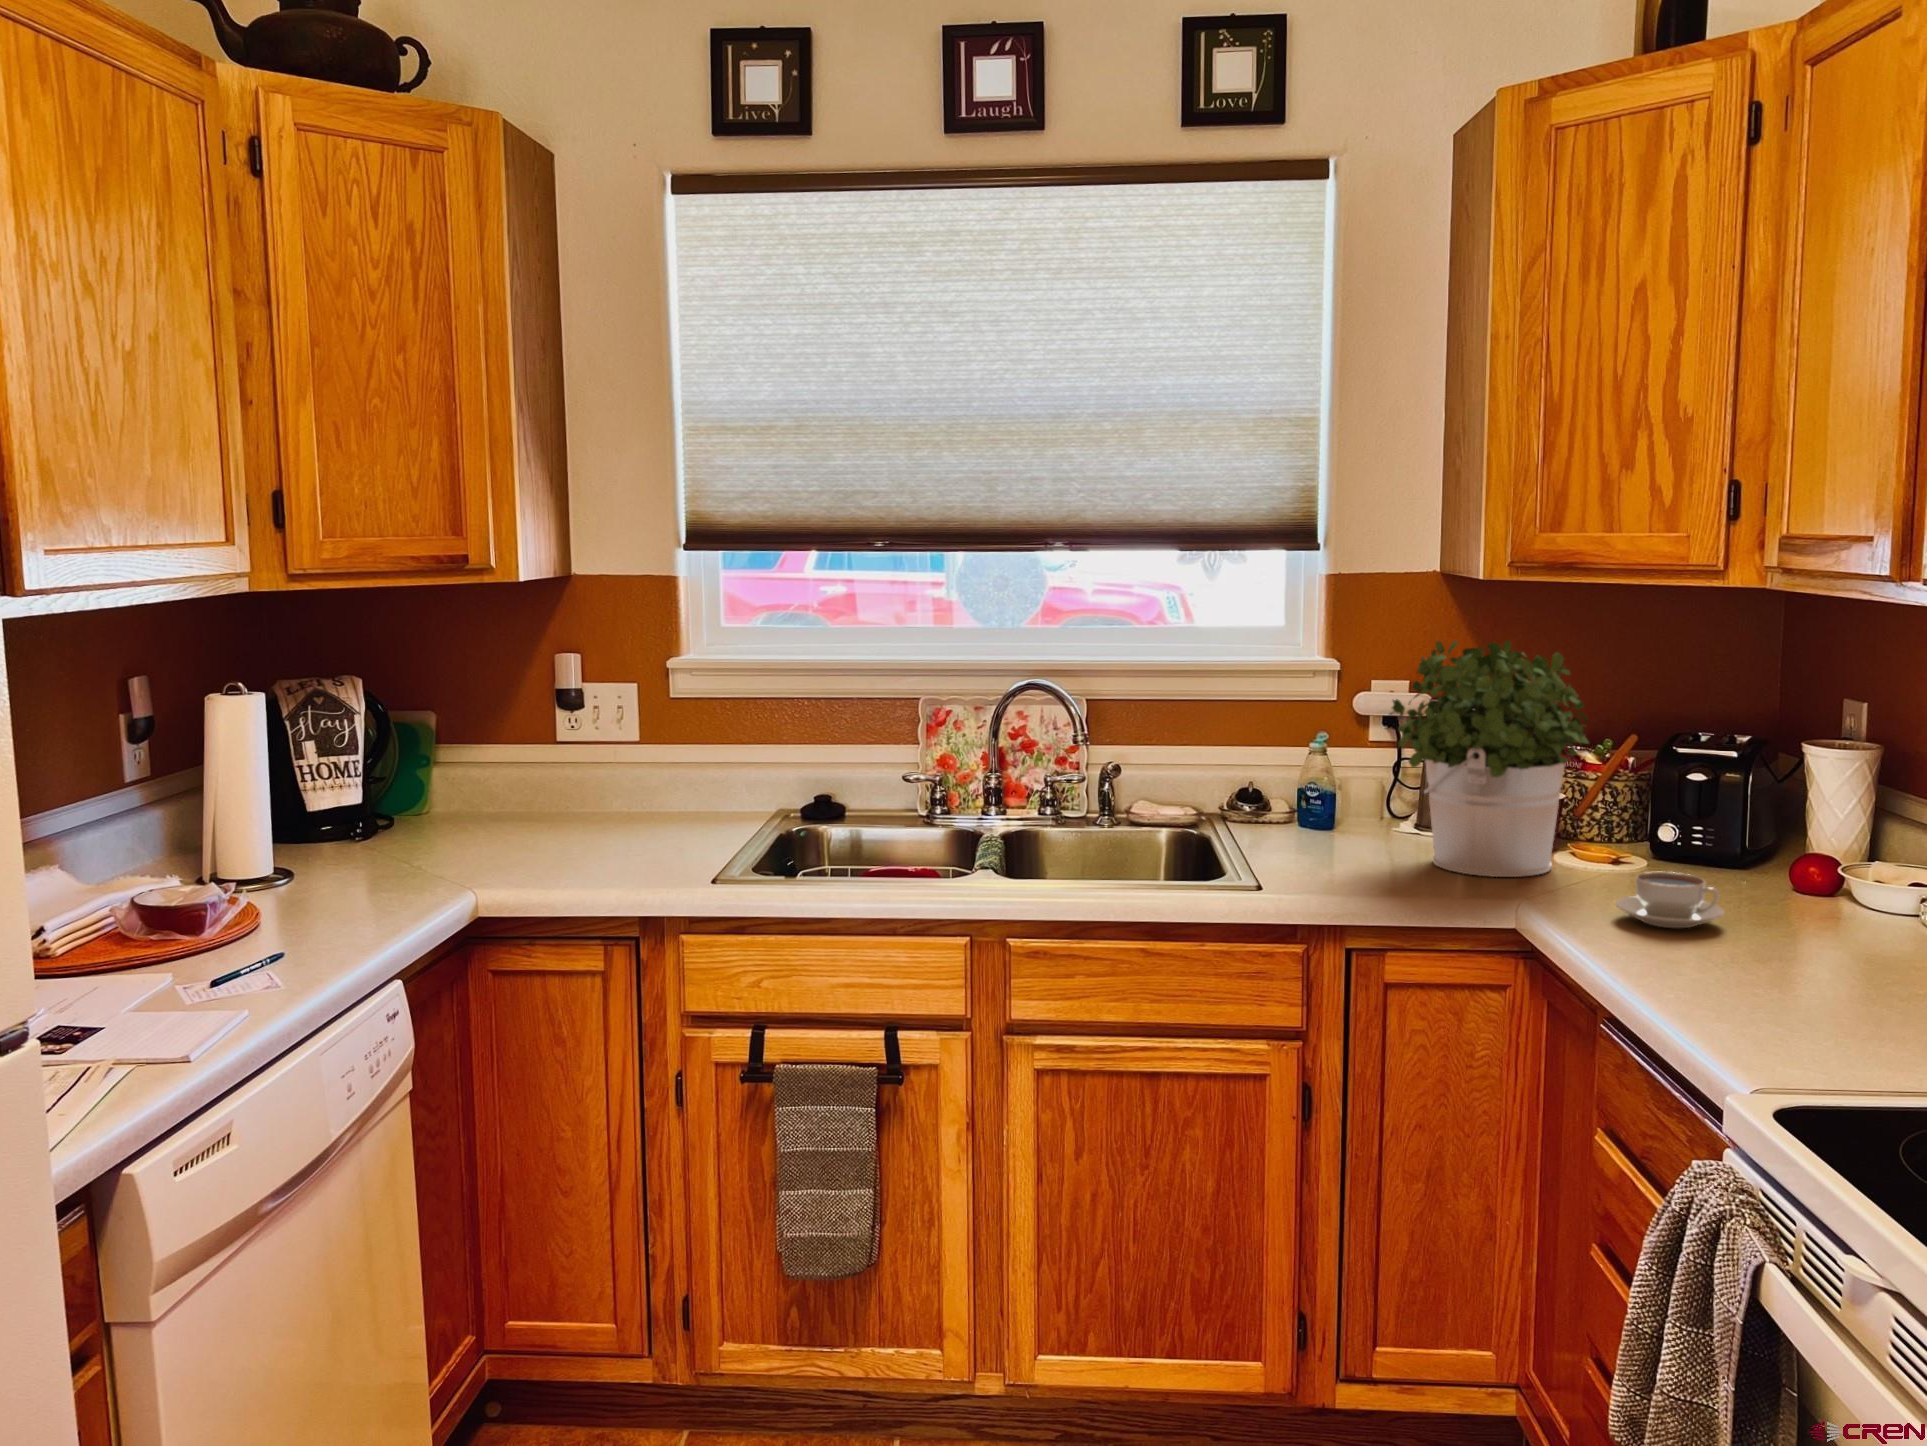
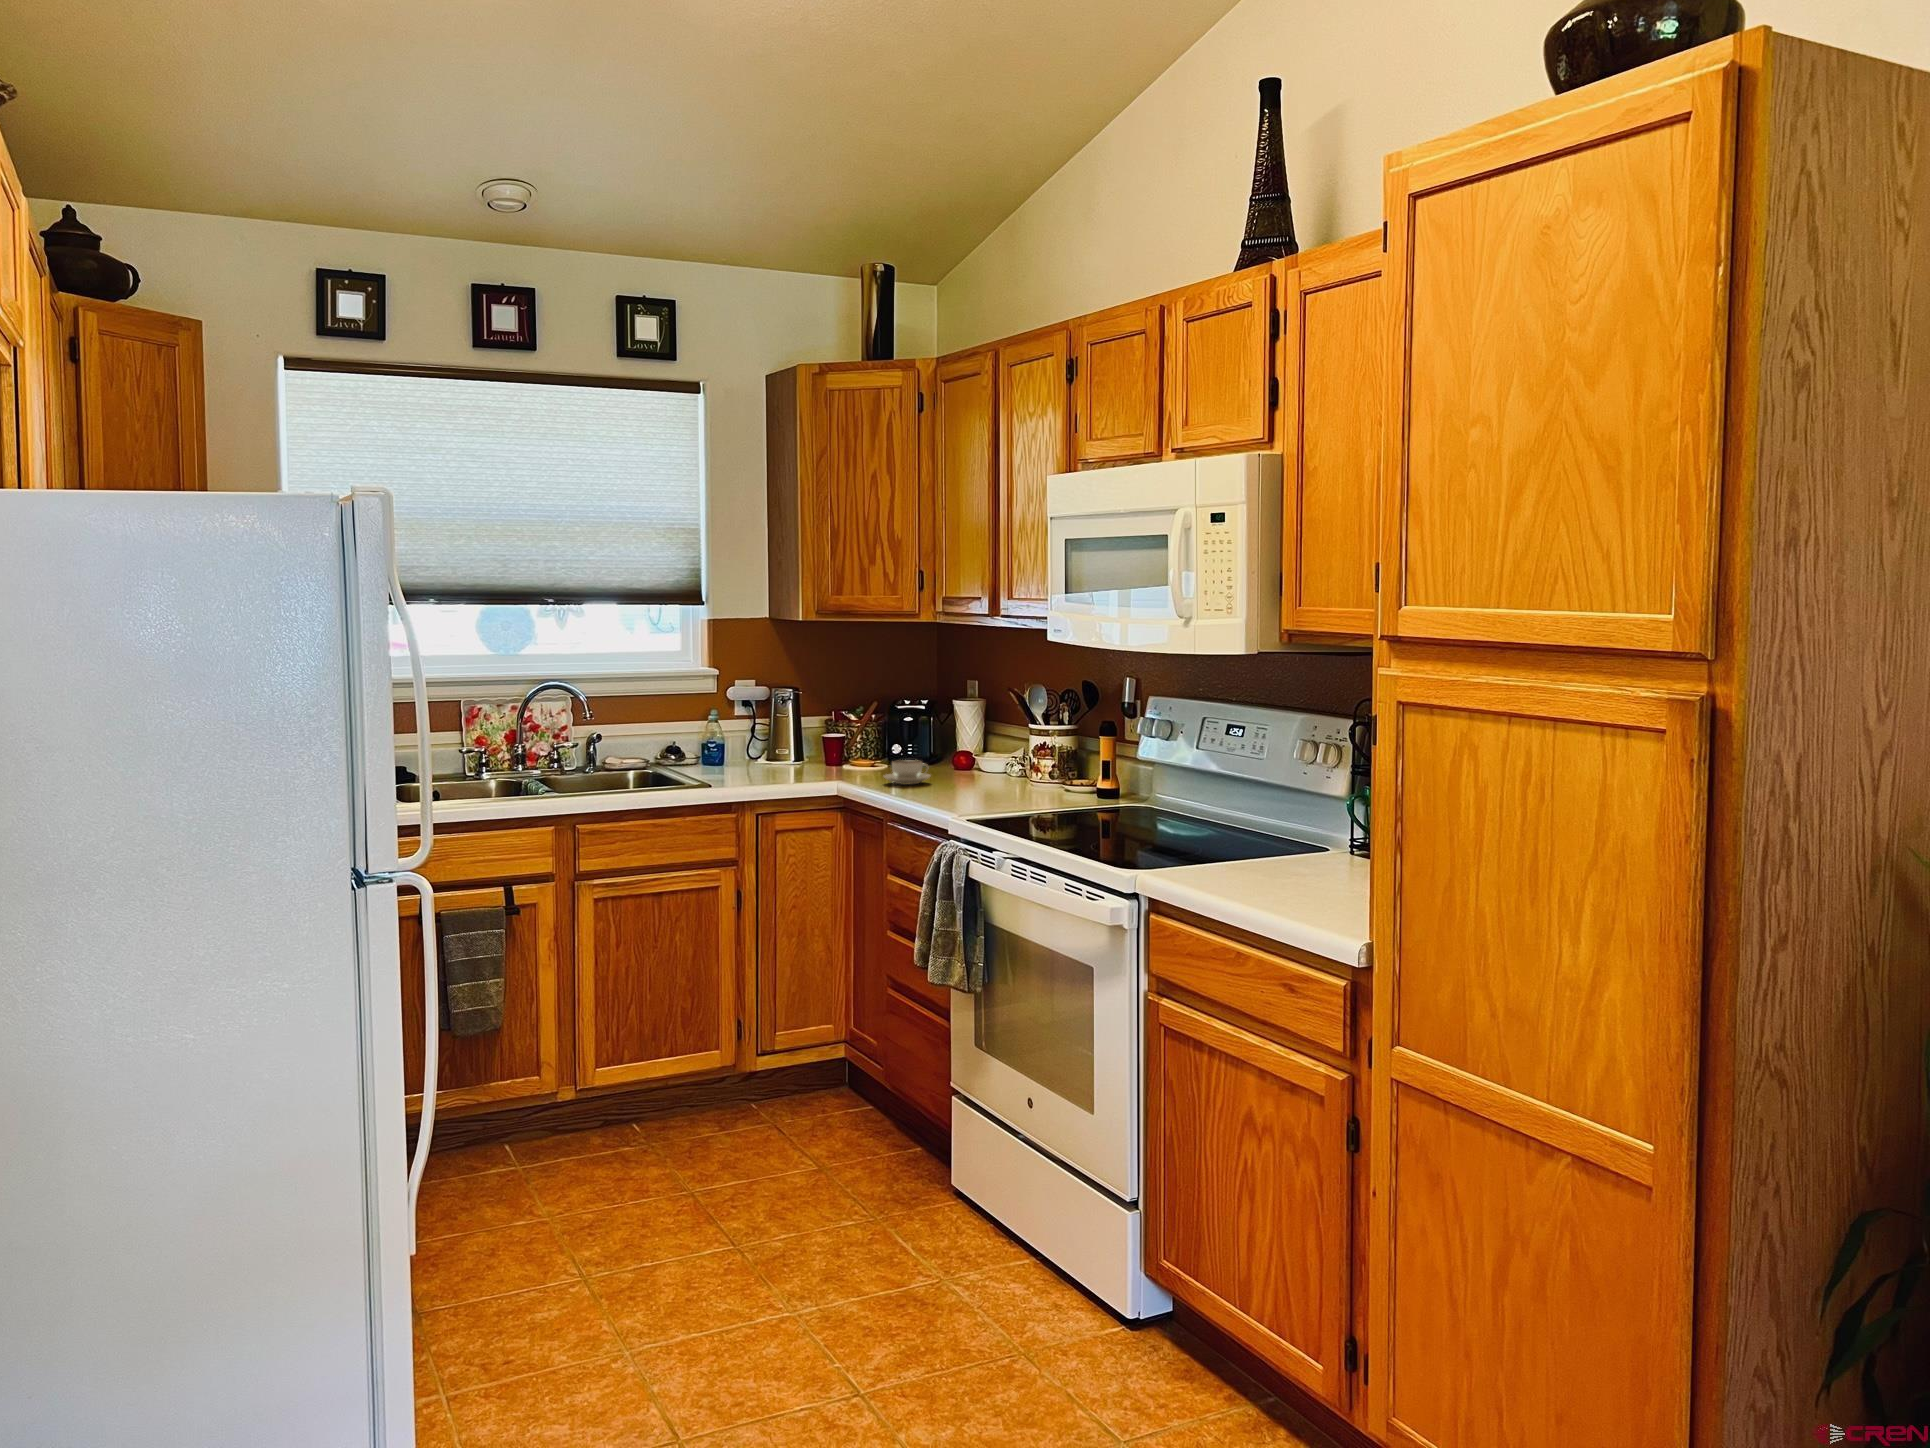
potted plant: present [1389,640,1588,877] -> none [757,653,860,776]

